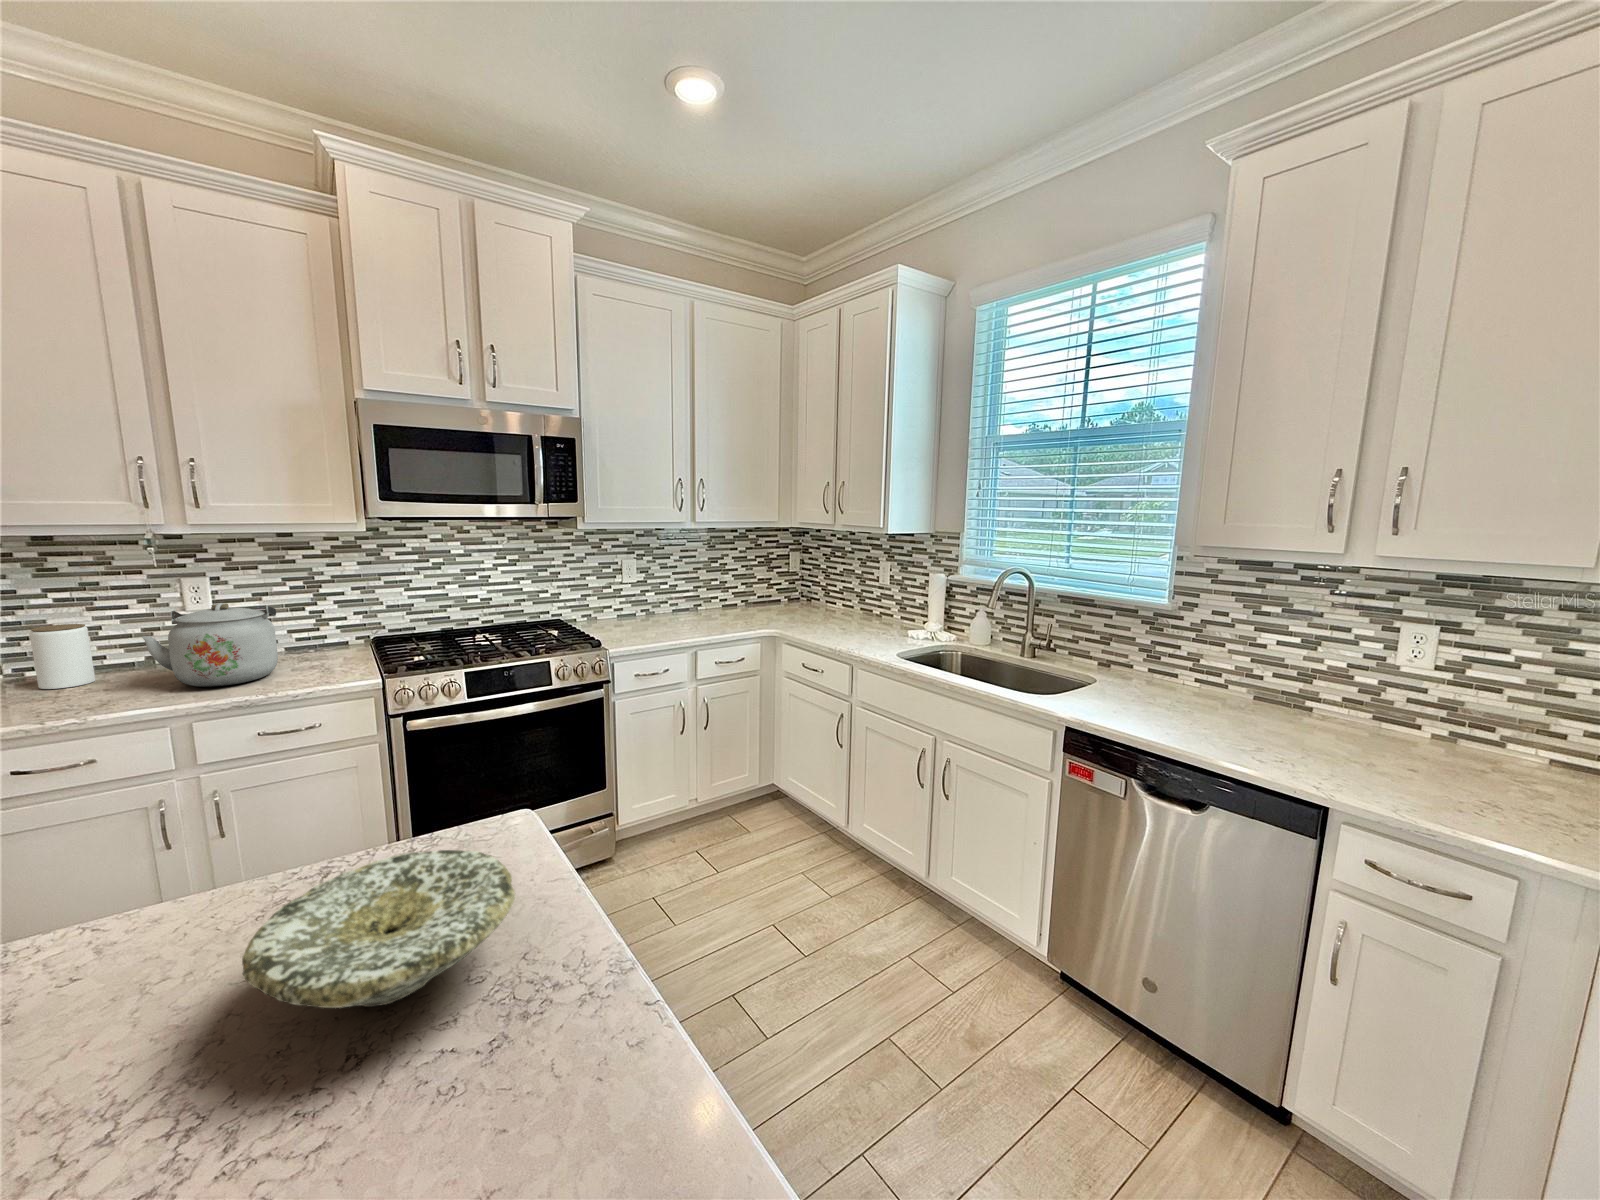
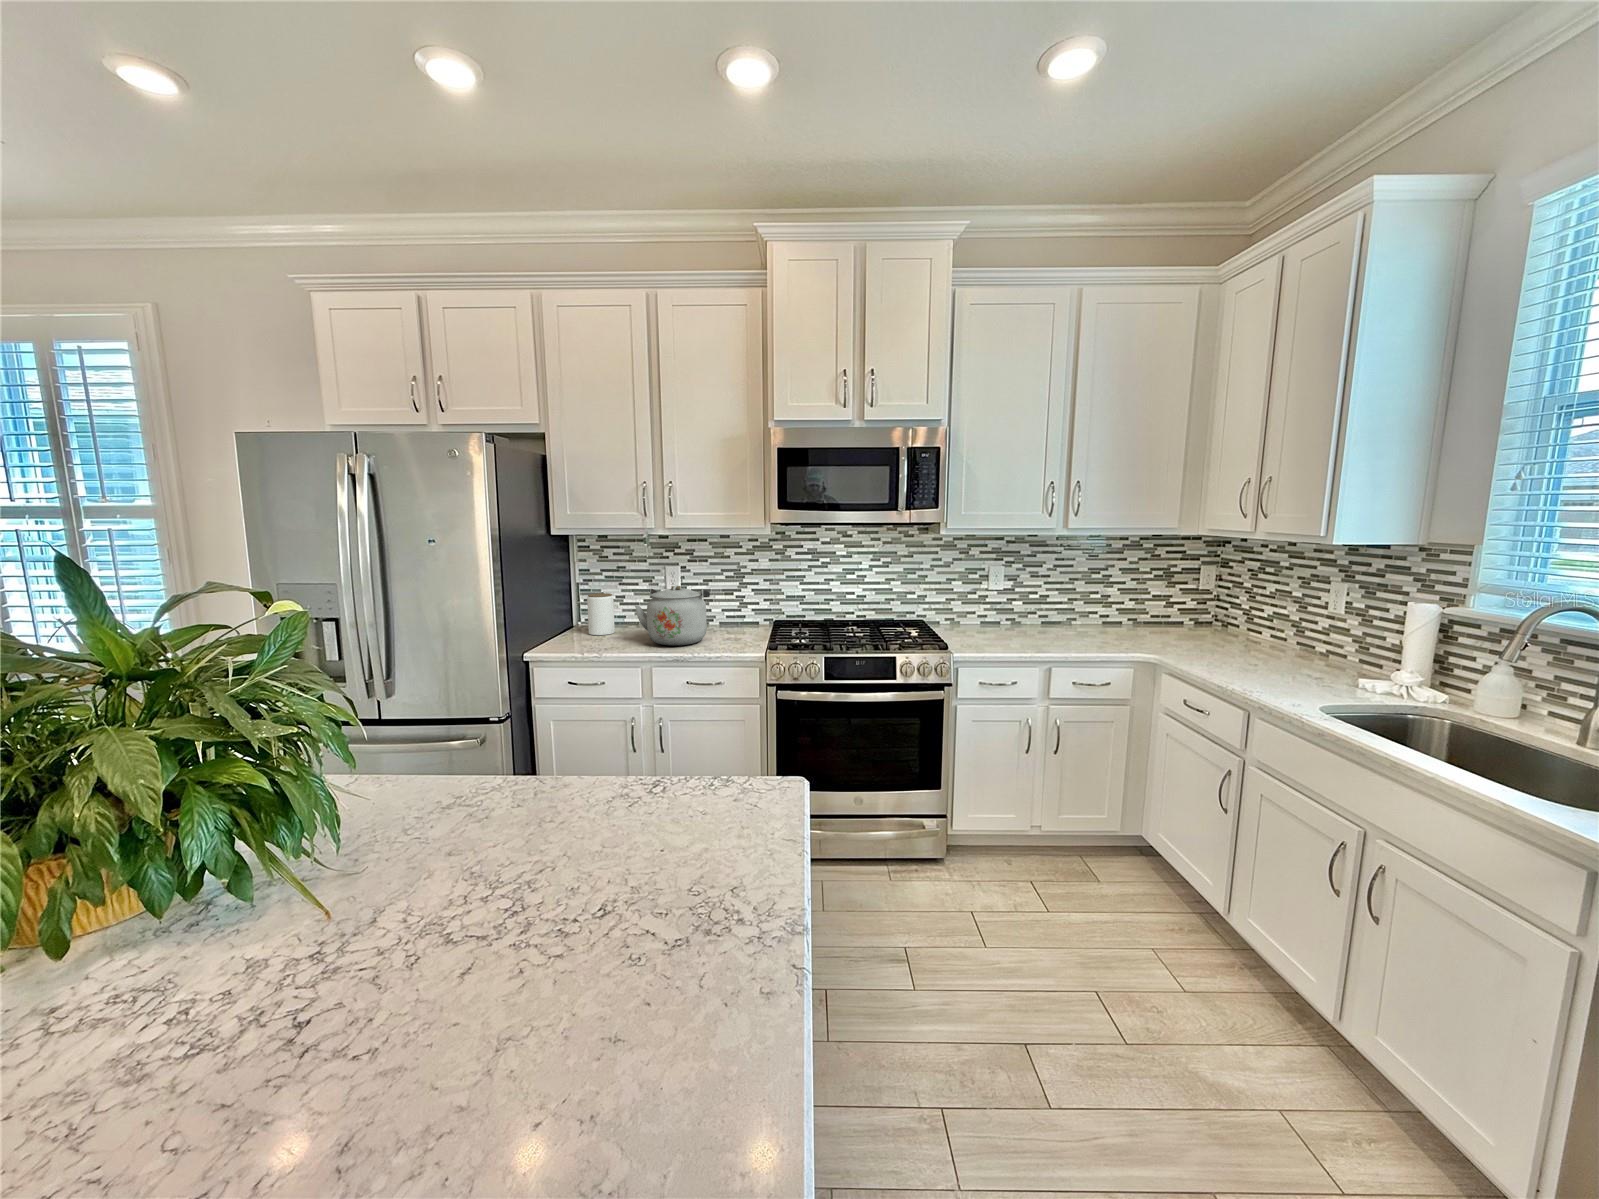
bowl: present [242,850,515,1008] -> none [560,782,735,885]

